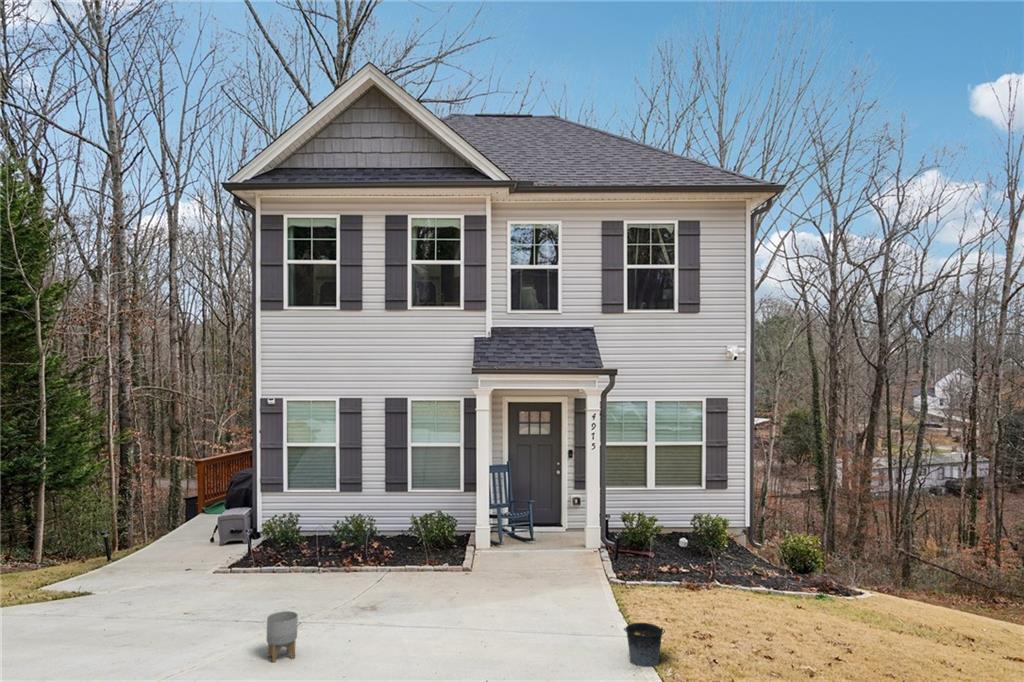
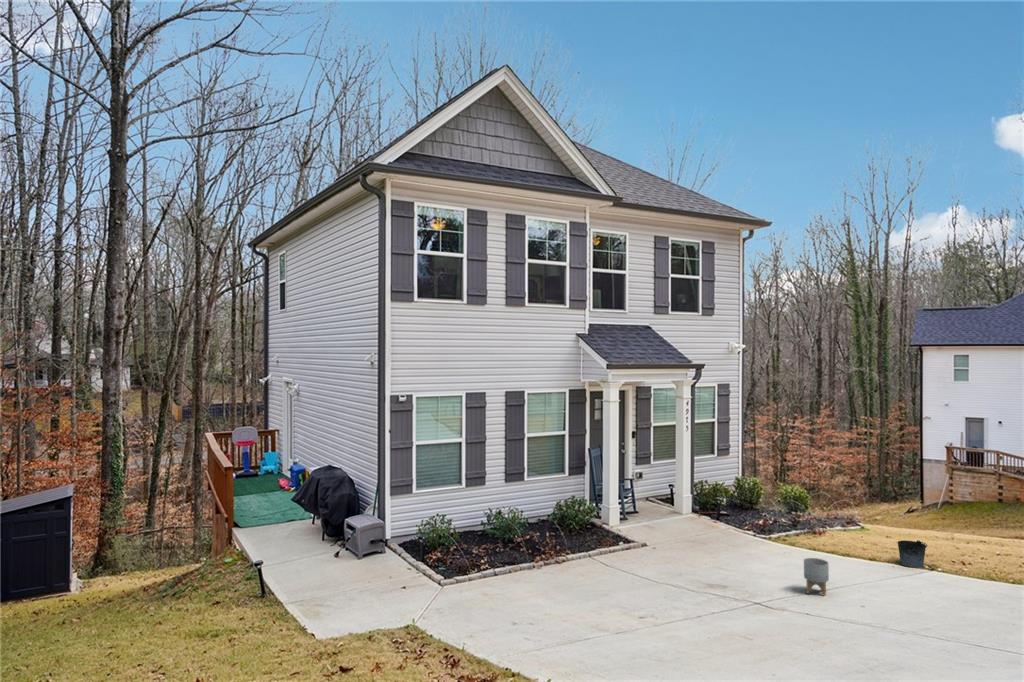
planter: present [267,611,298,663] -> present [804,558,829,596]

